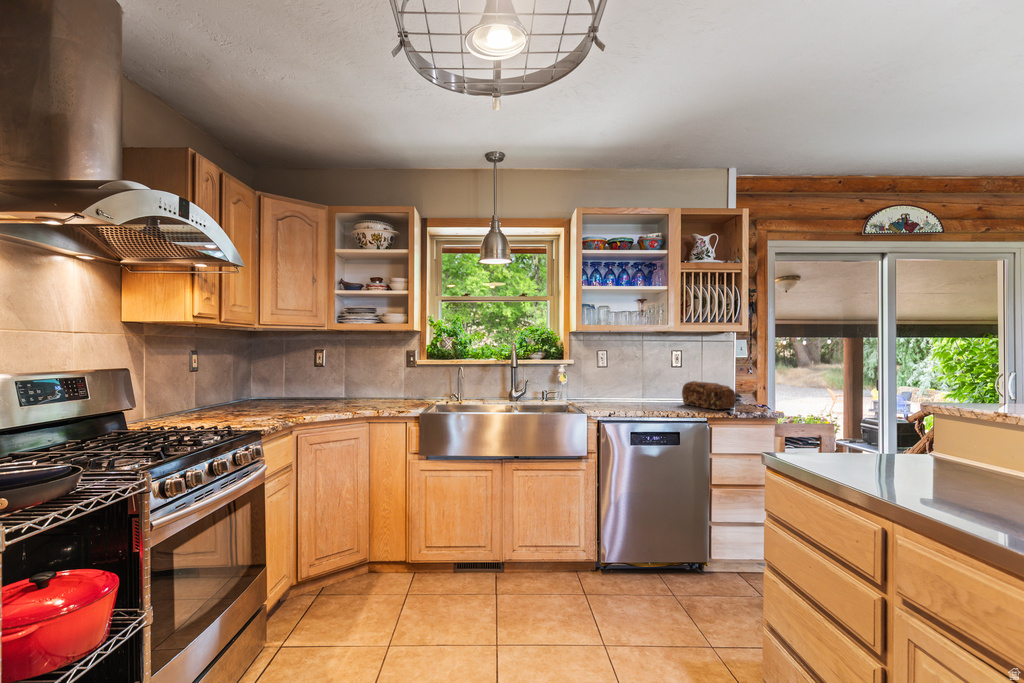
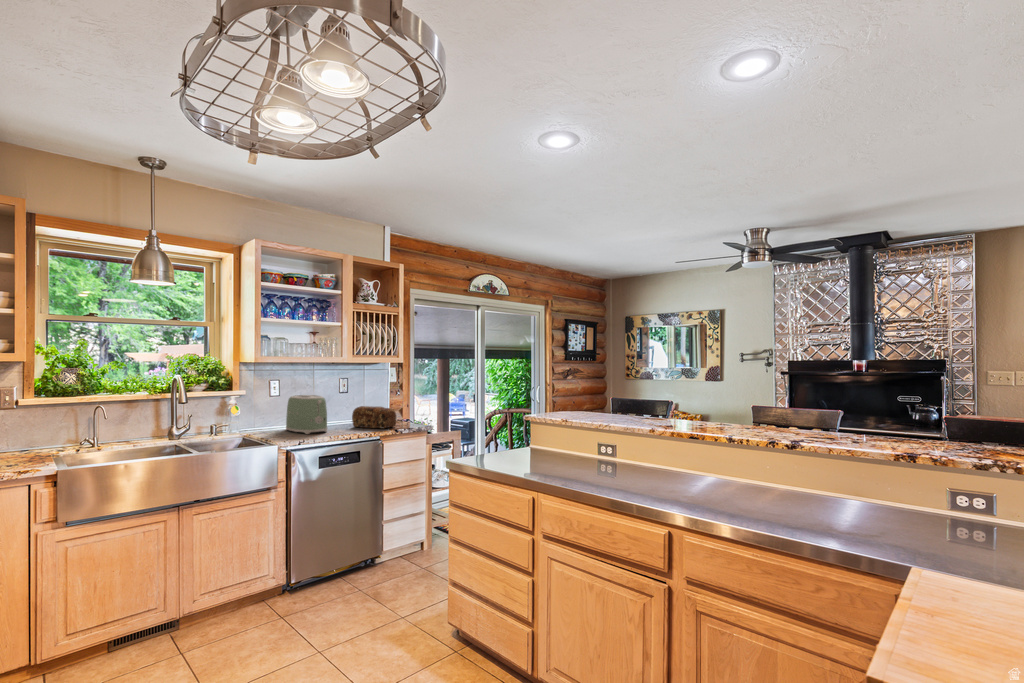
toaster: none [612,366,651,407] -> present [286,395,327,434]

